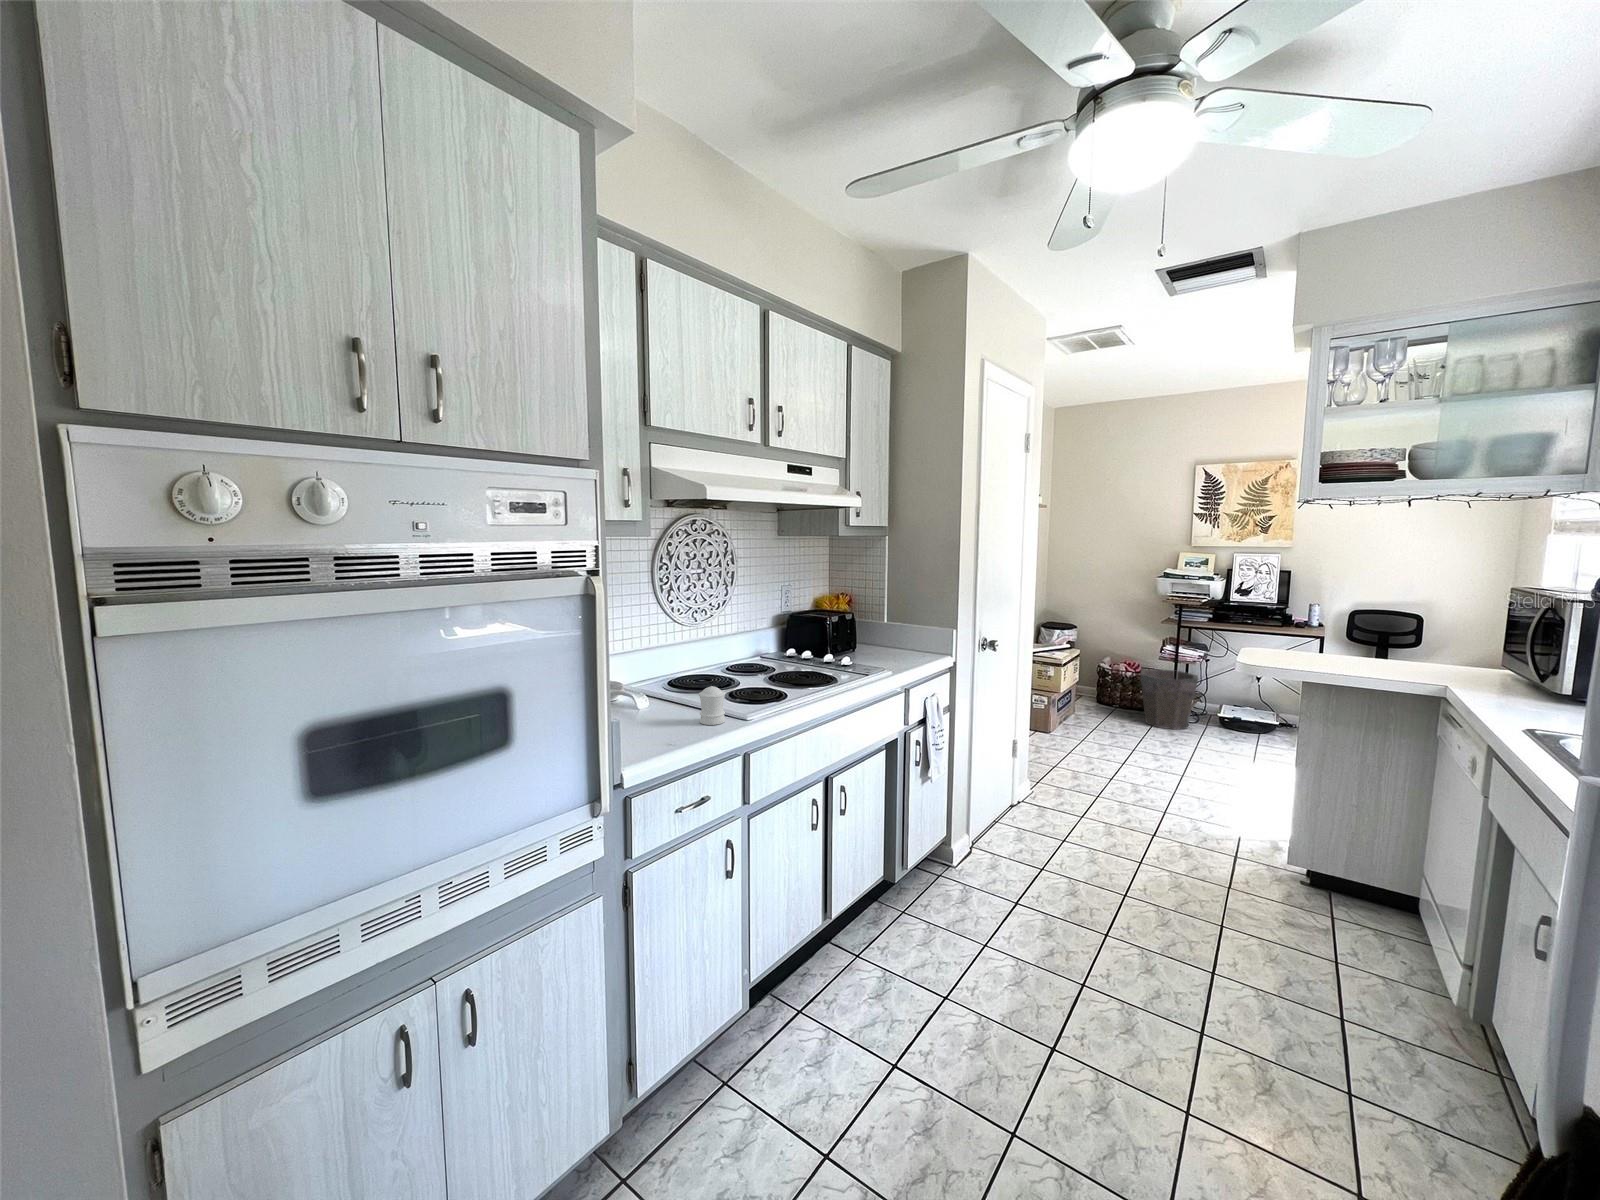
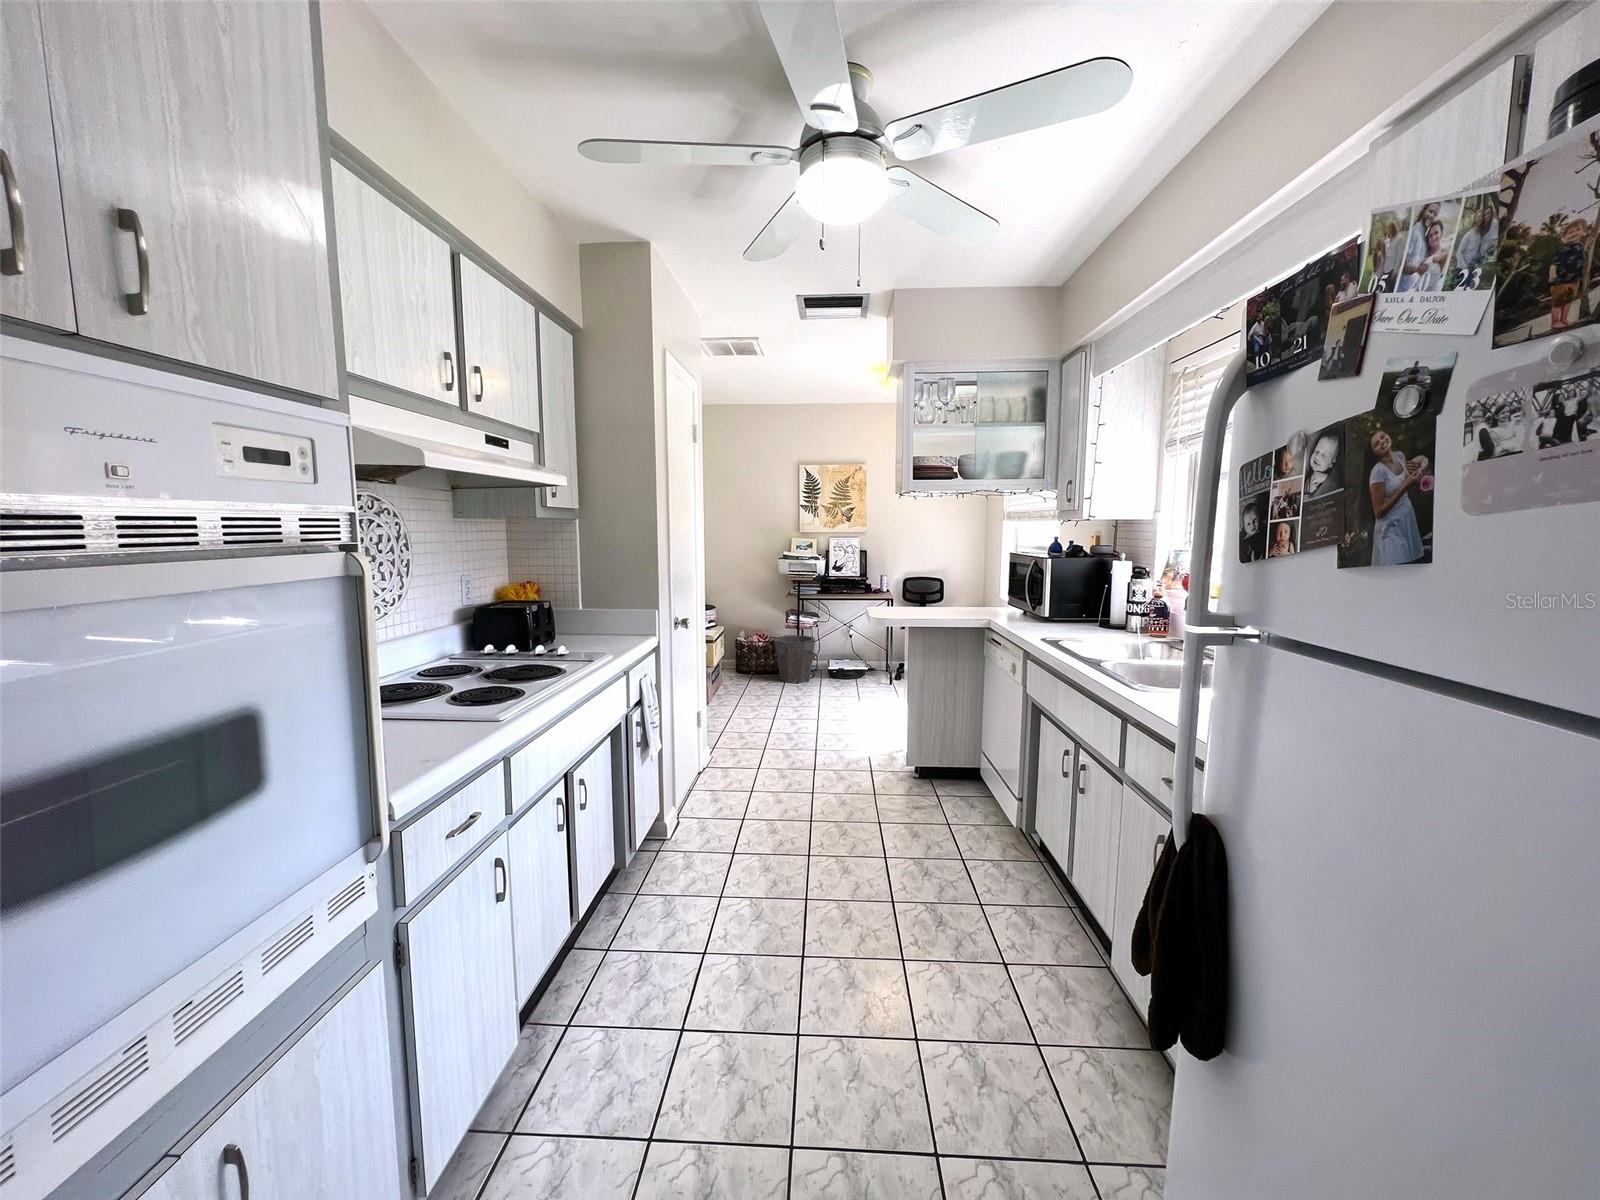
salt shaker: present [699,686,725,725] -> none [425,692,463,740]

